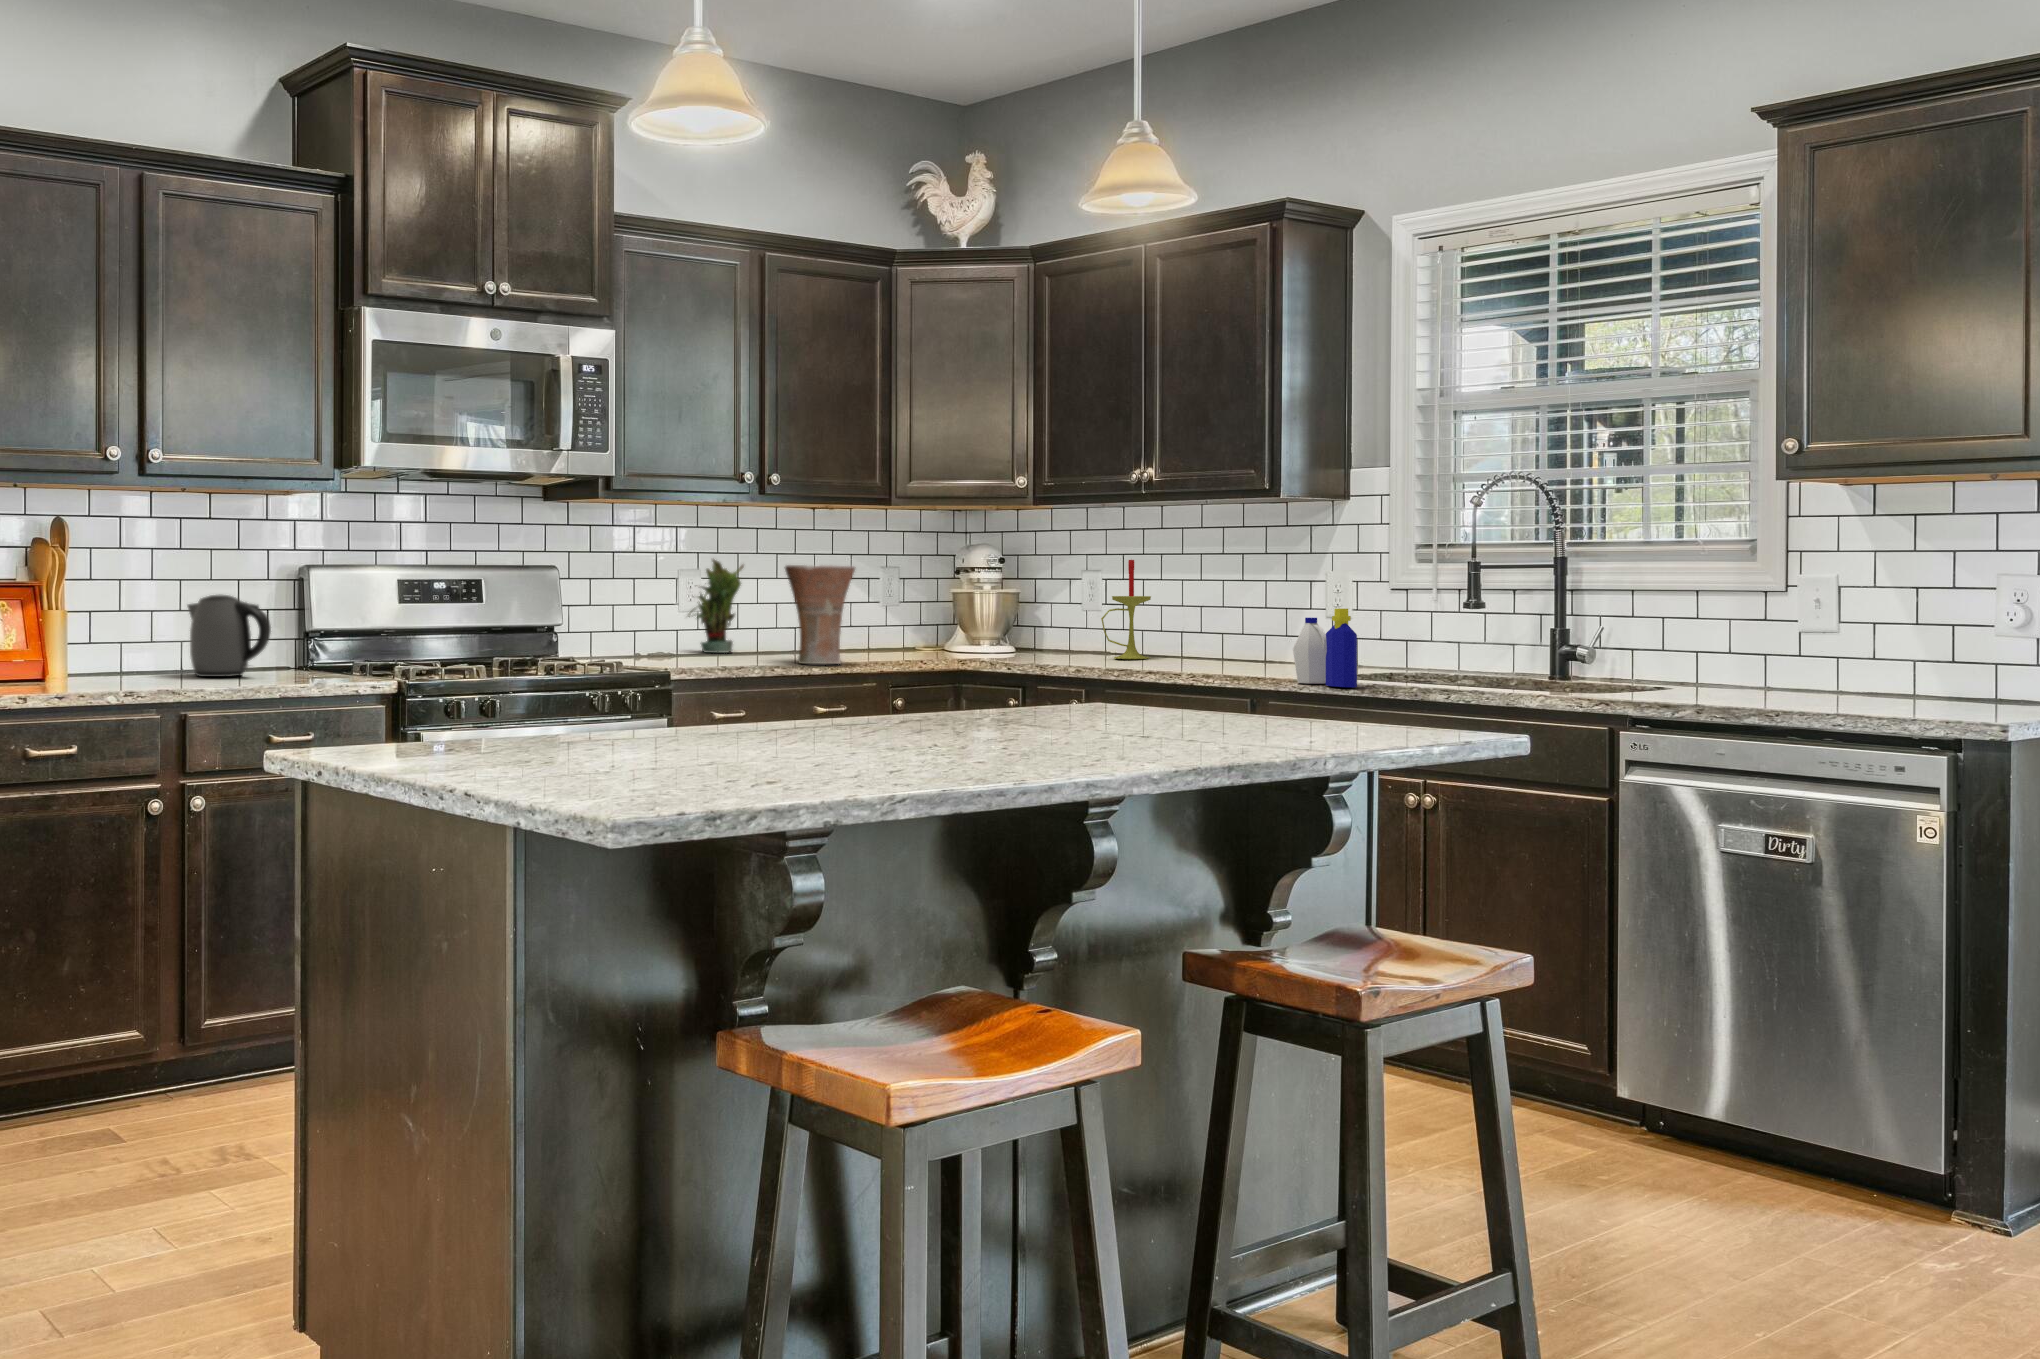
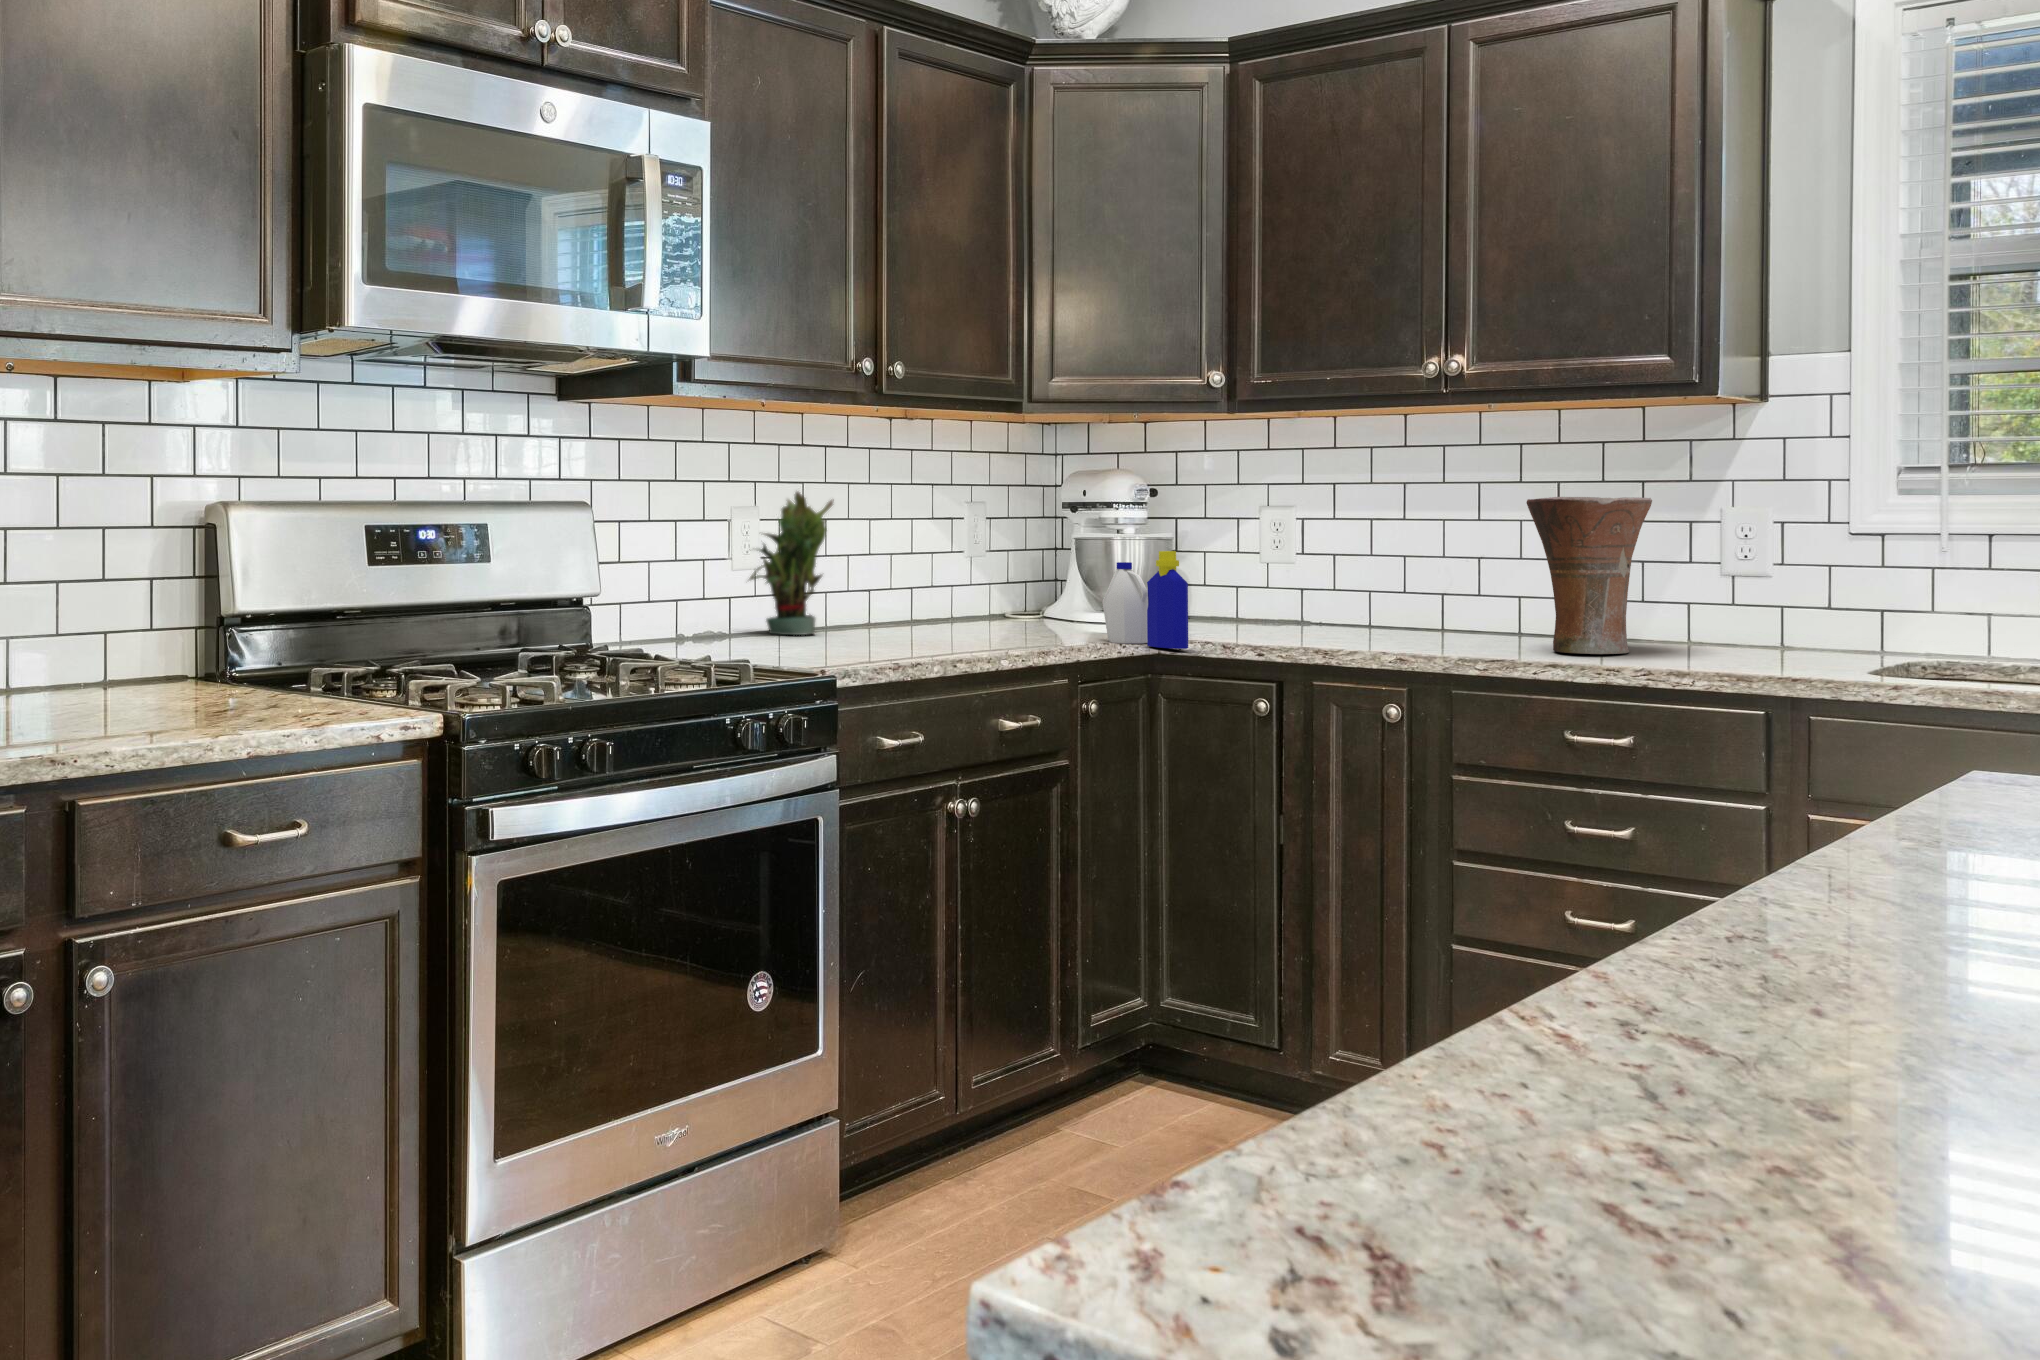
candle: present [1101,560,1151,659] -> none [1352,487,1426,637]
vase: present [785,565,855,664] -> present [1526,497,1652,654]
kettle: present [188,595,271,677] -> none [26,557,183,709]
bottle: present [1293,609,1357,687] -> present [1102,551,1188,649]

